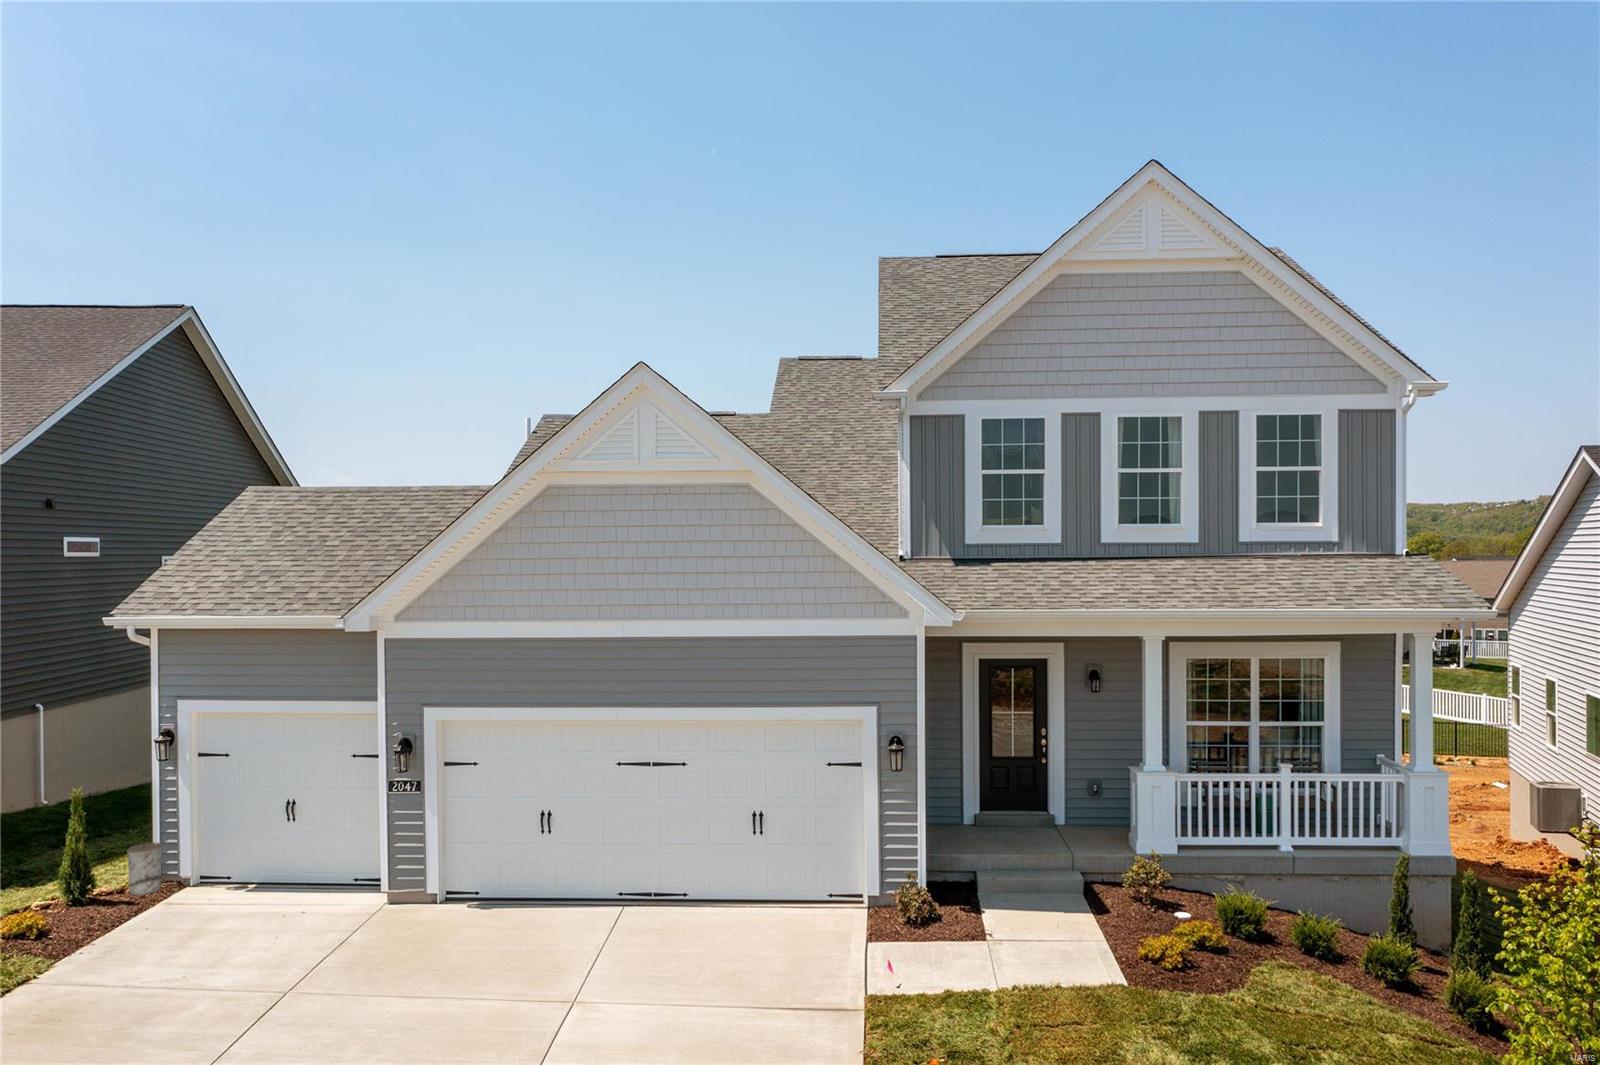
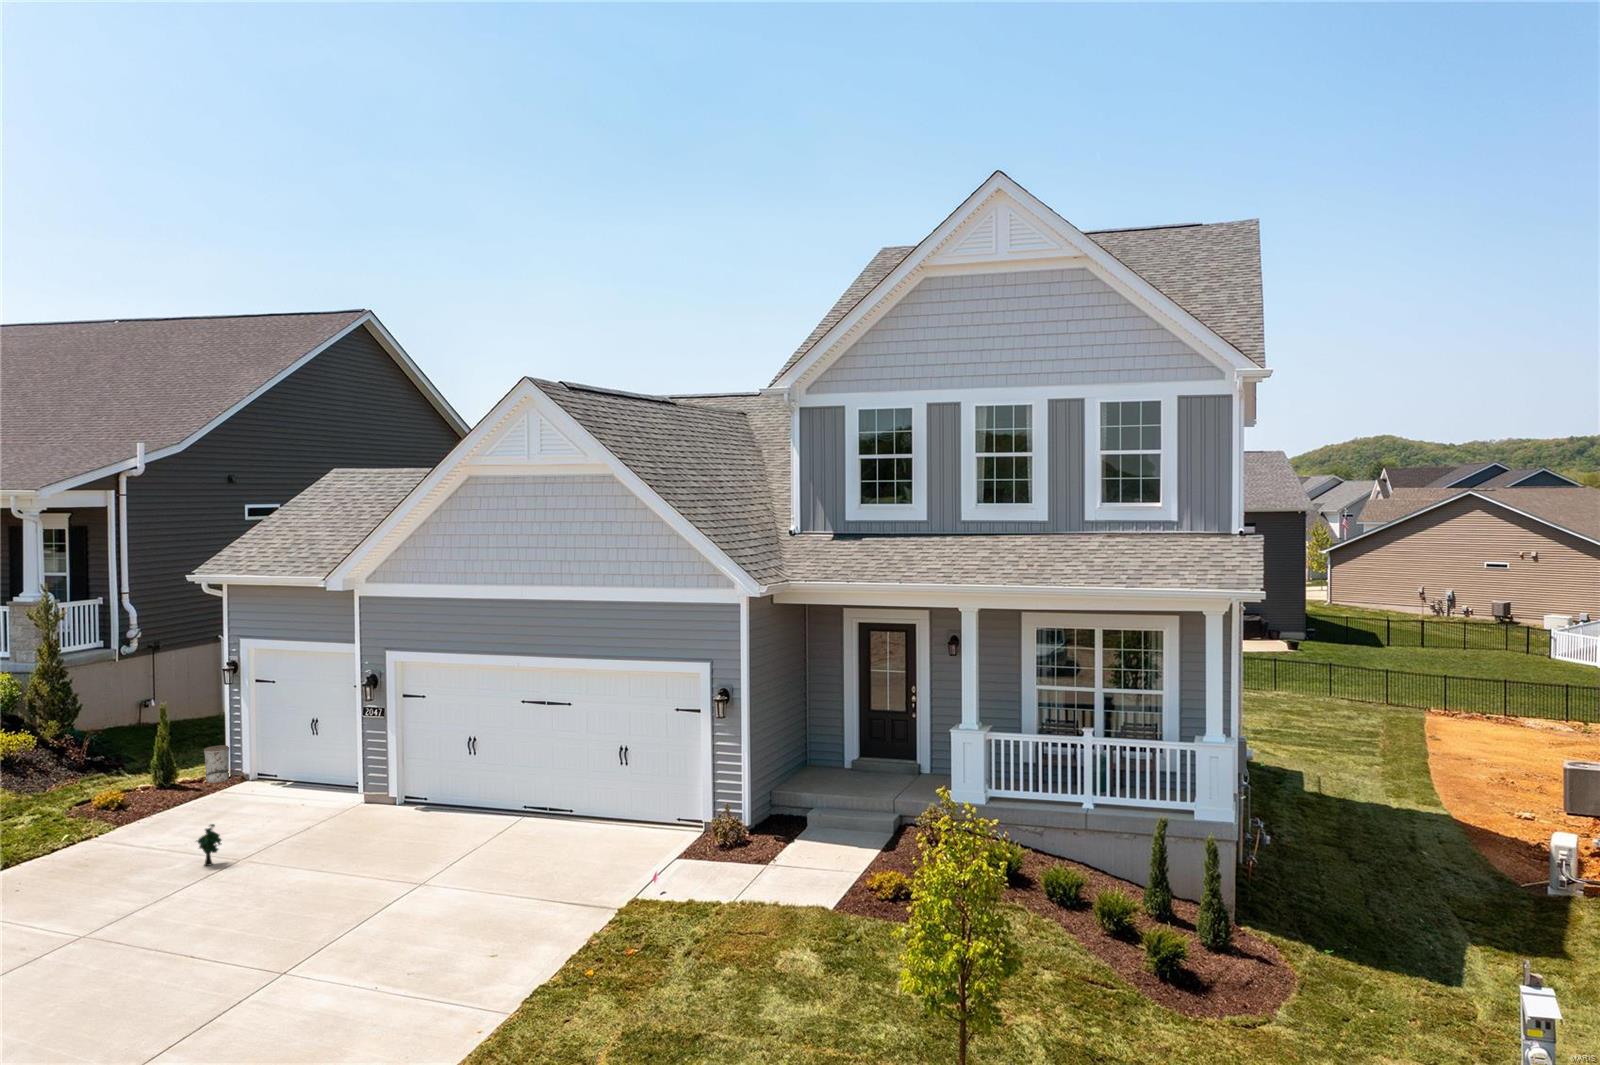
decorative plant: none [231,962,270,1023] -> present [197,824,221,866]

